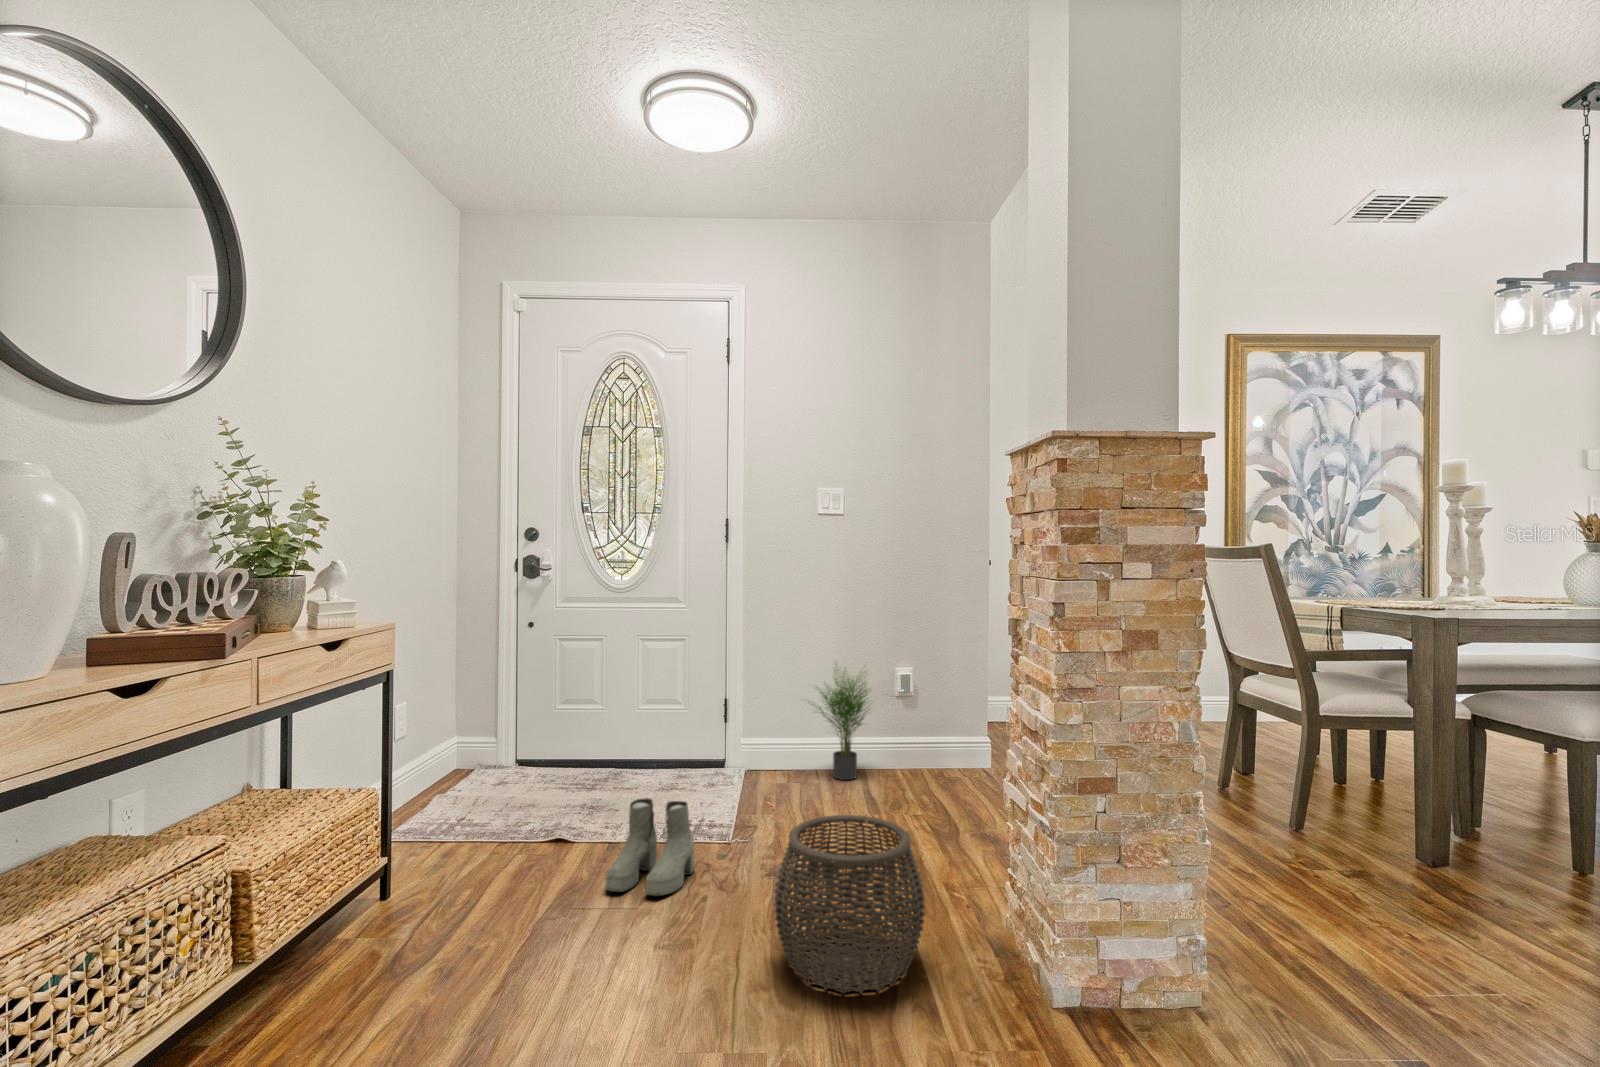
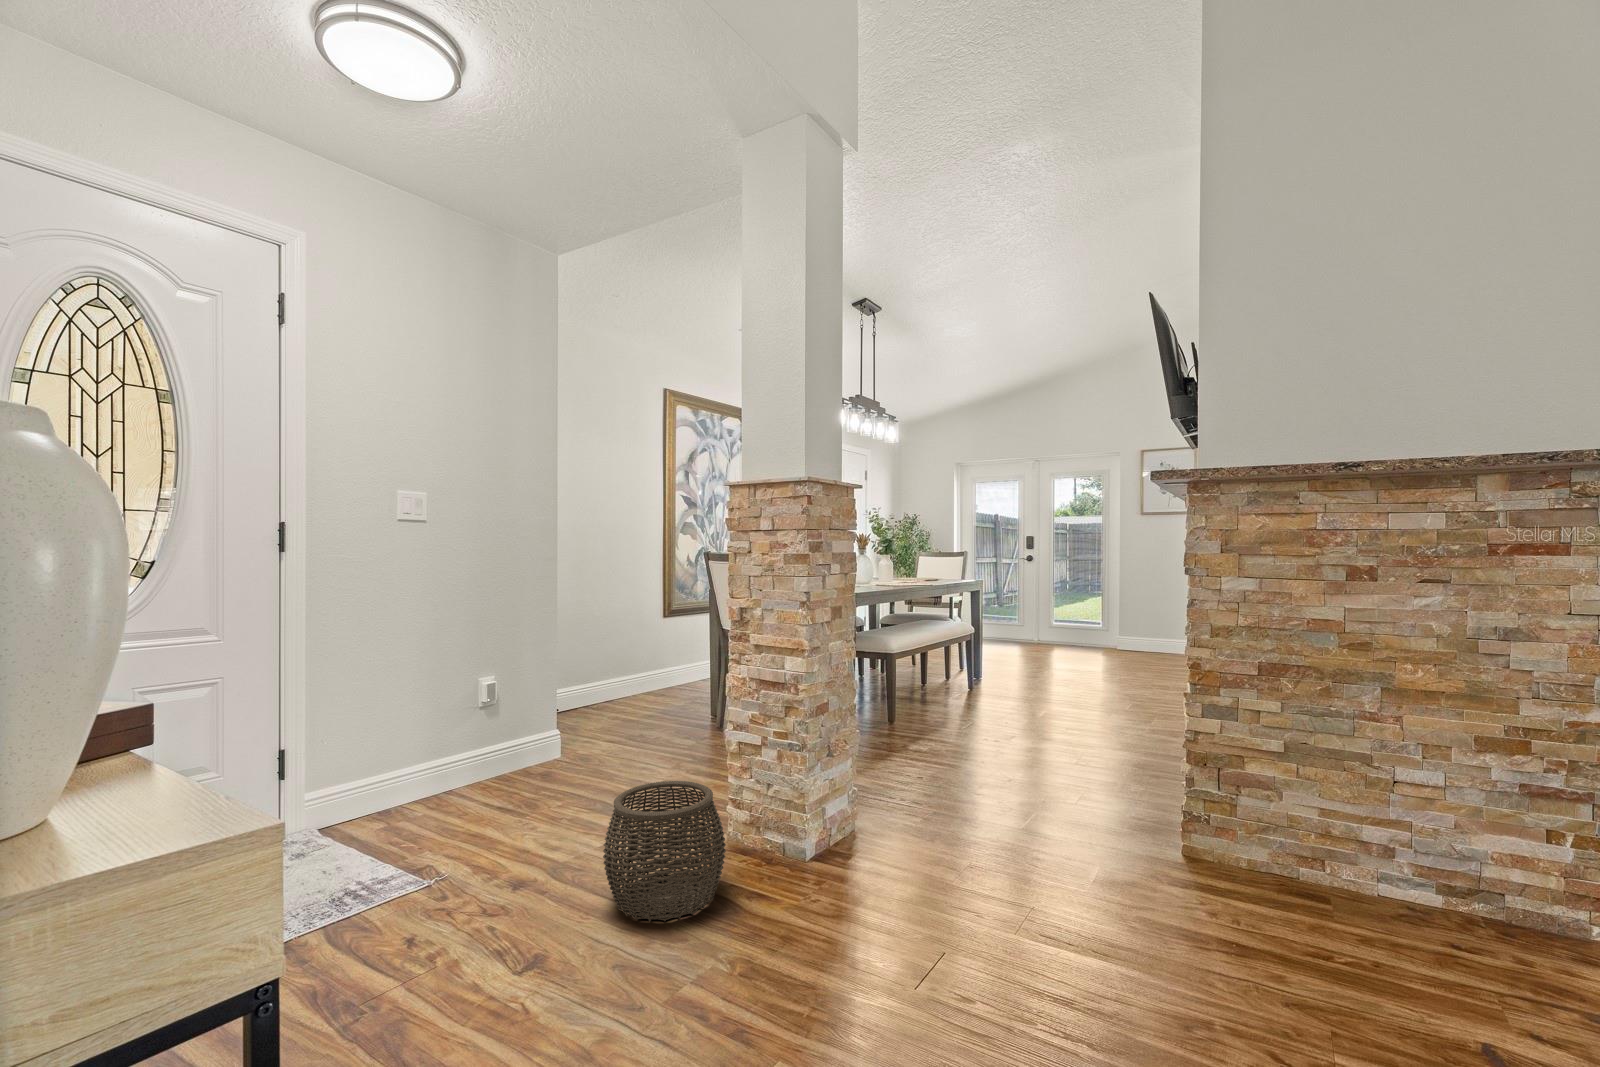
potted plant: present [808,664,874,780] -> none [385,673,479,799]
boots: present [605,798,694,896] -> none [355,840,442,960]

